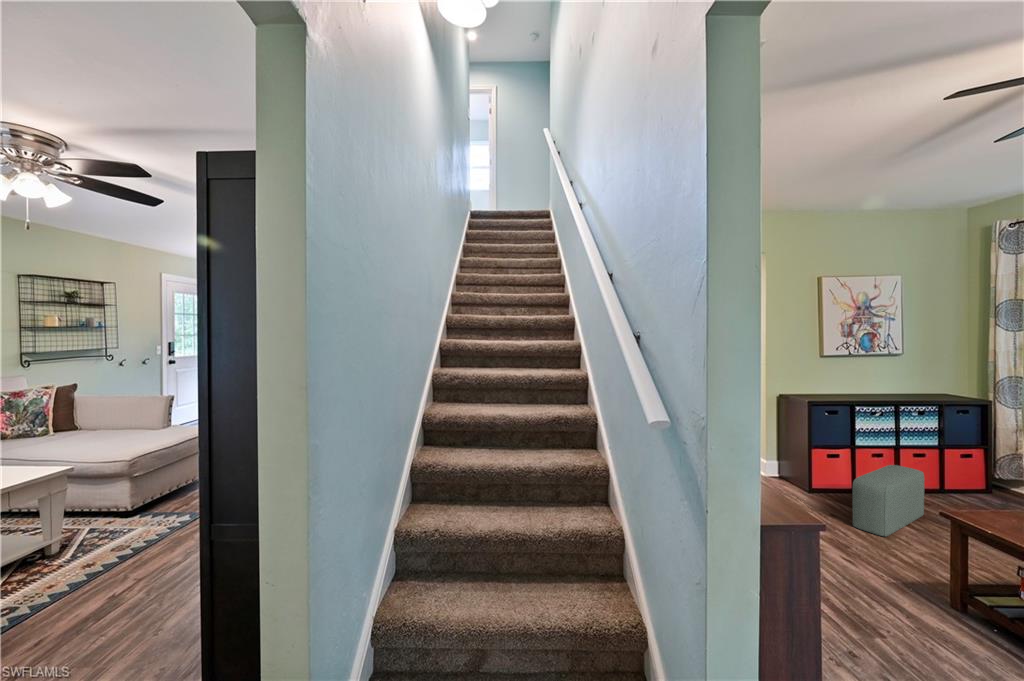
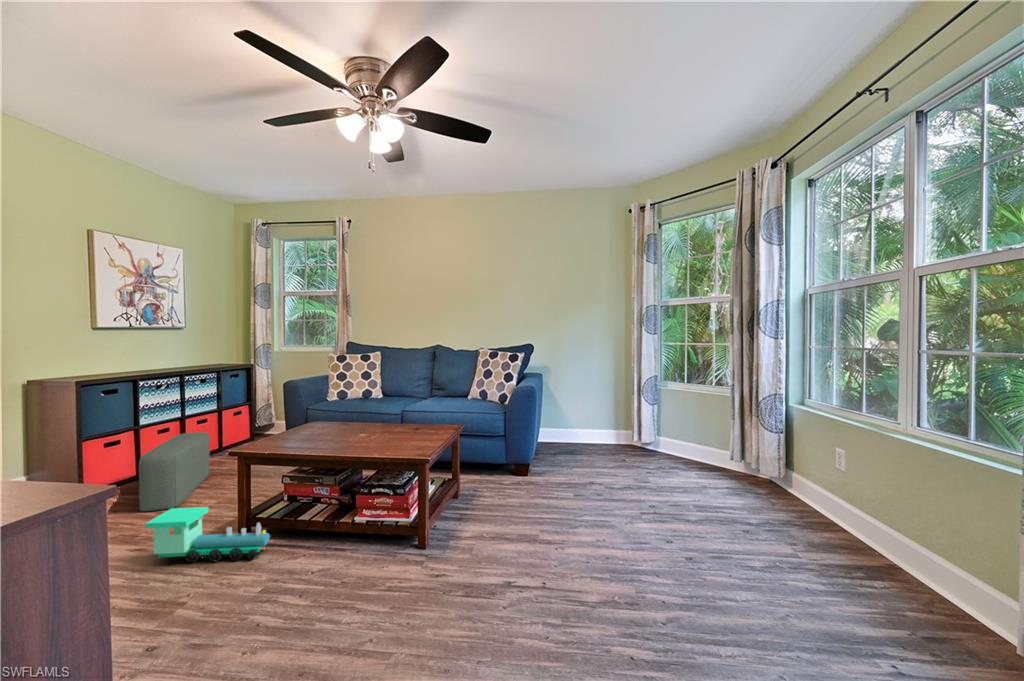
toy train: none [854,541,993,638] -> present [146,507,272,562]

